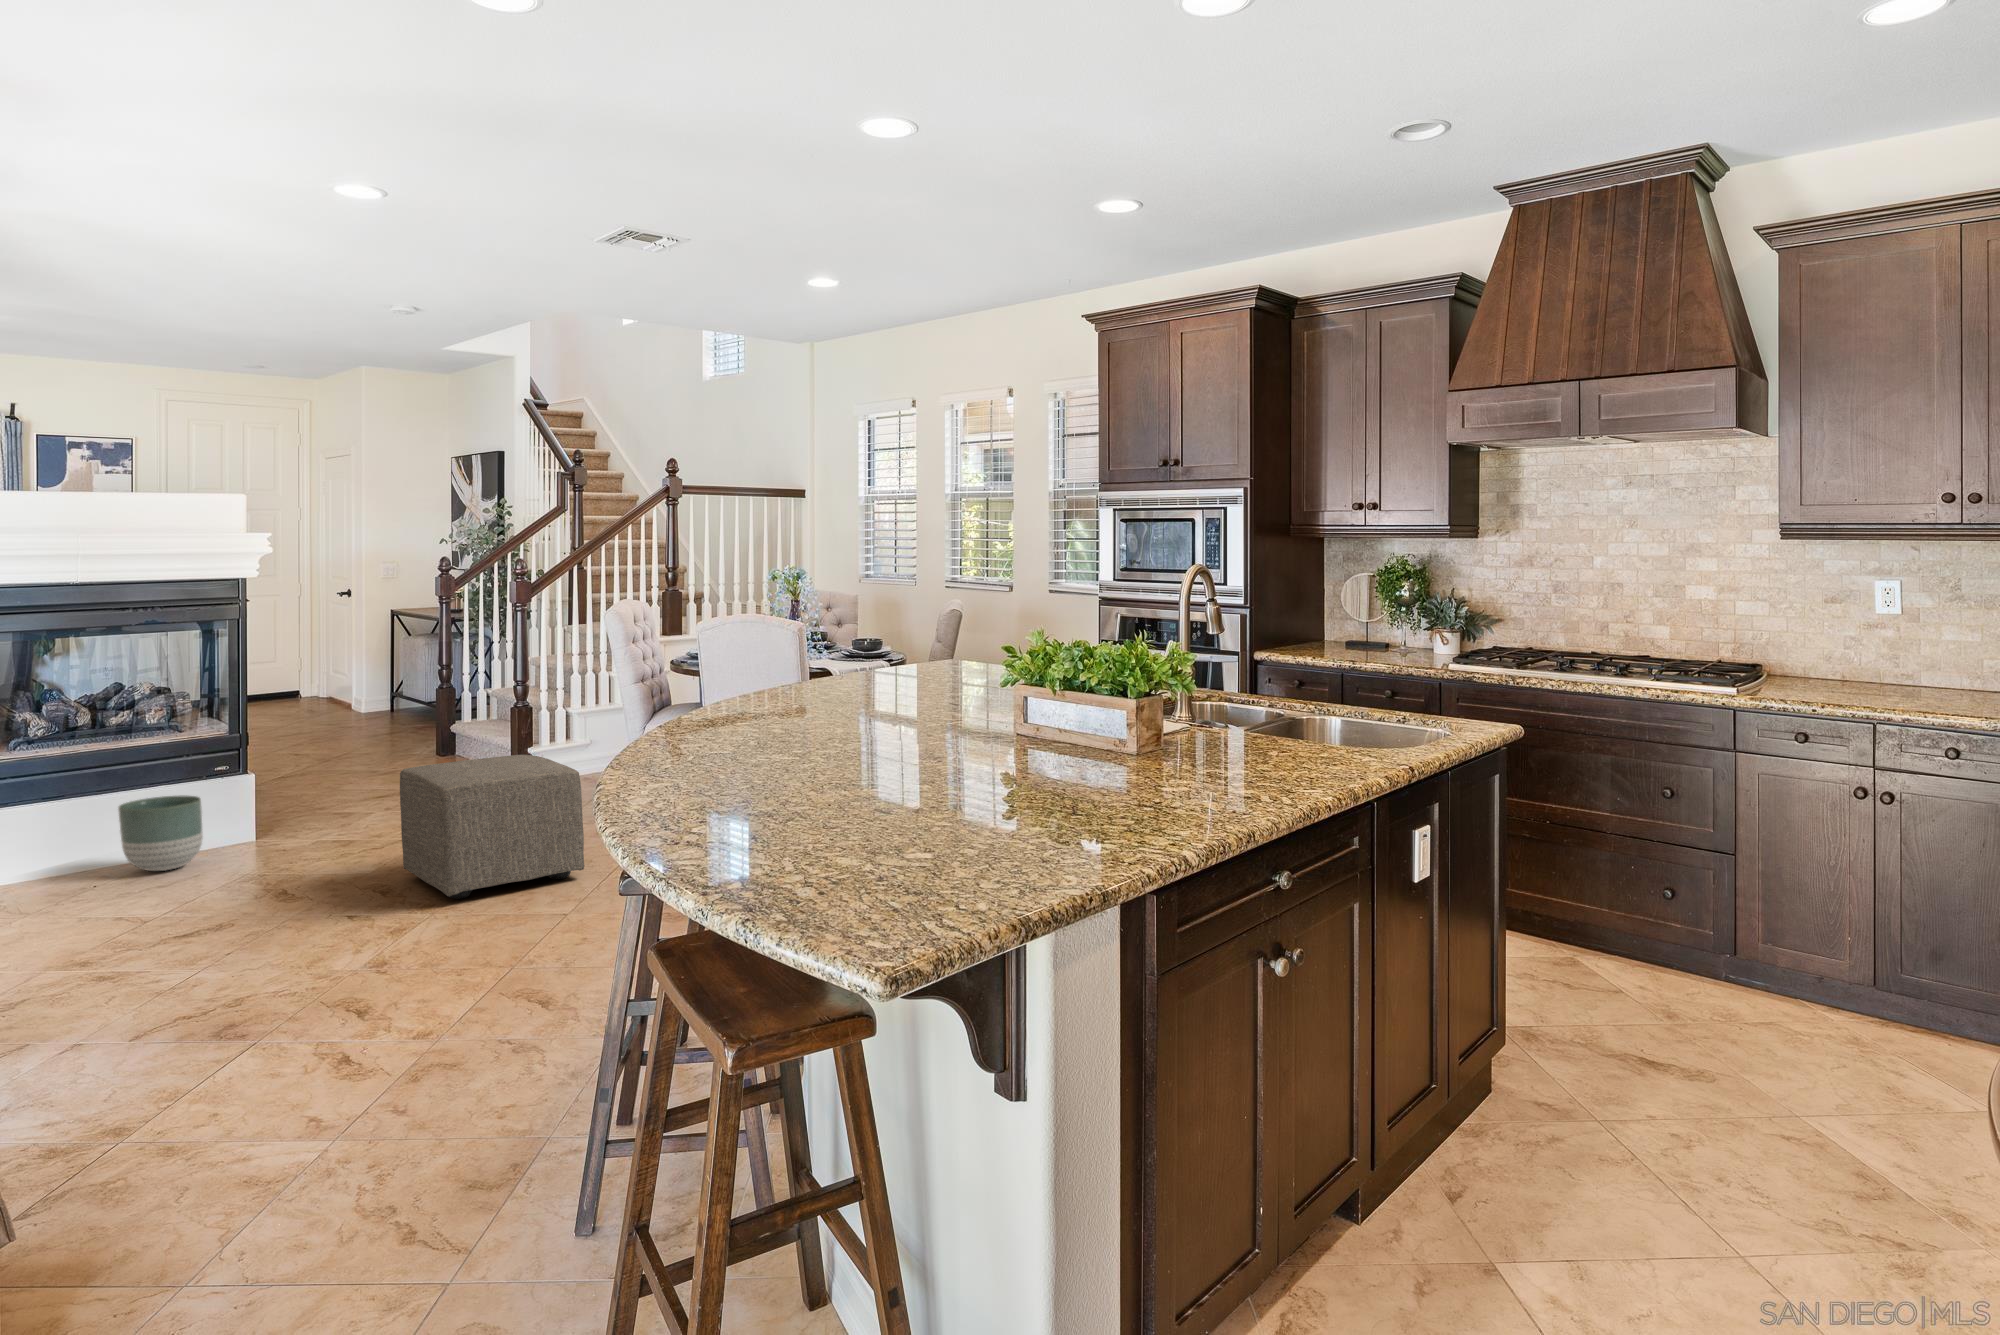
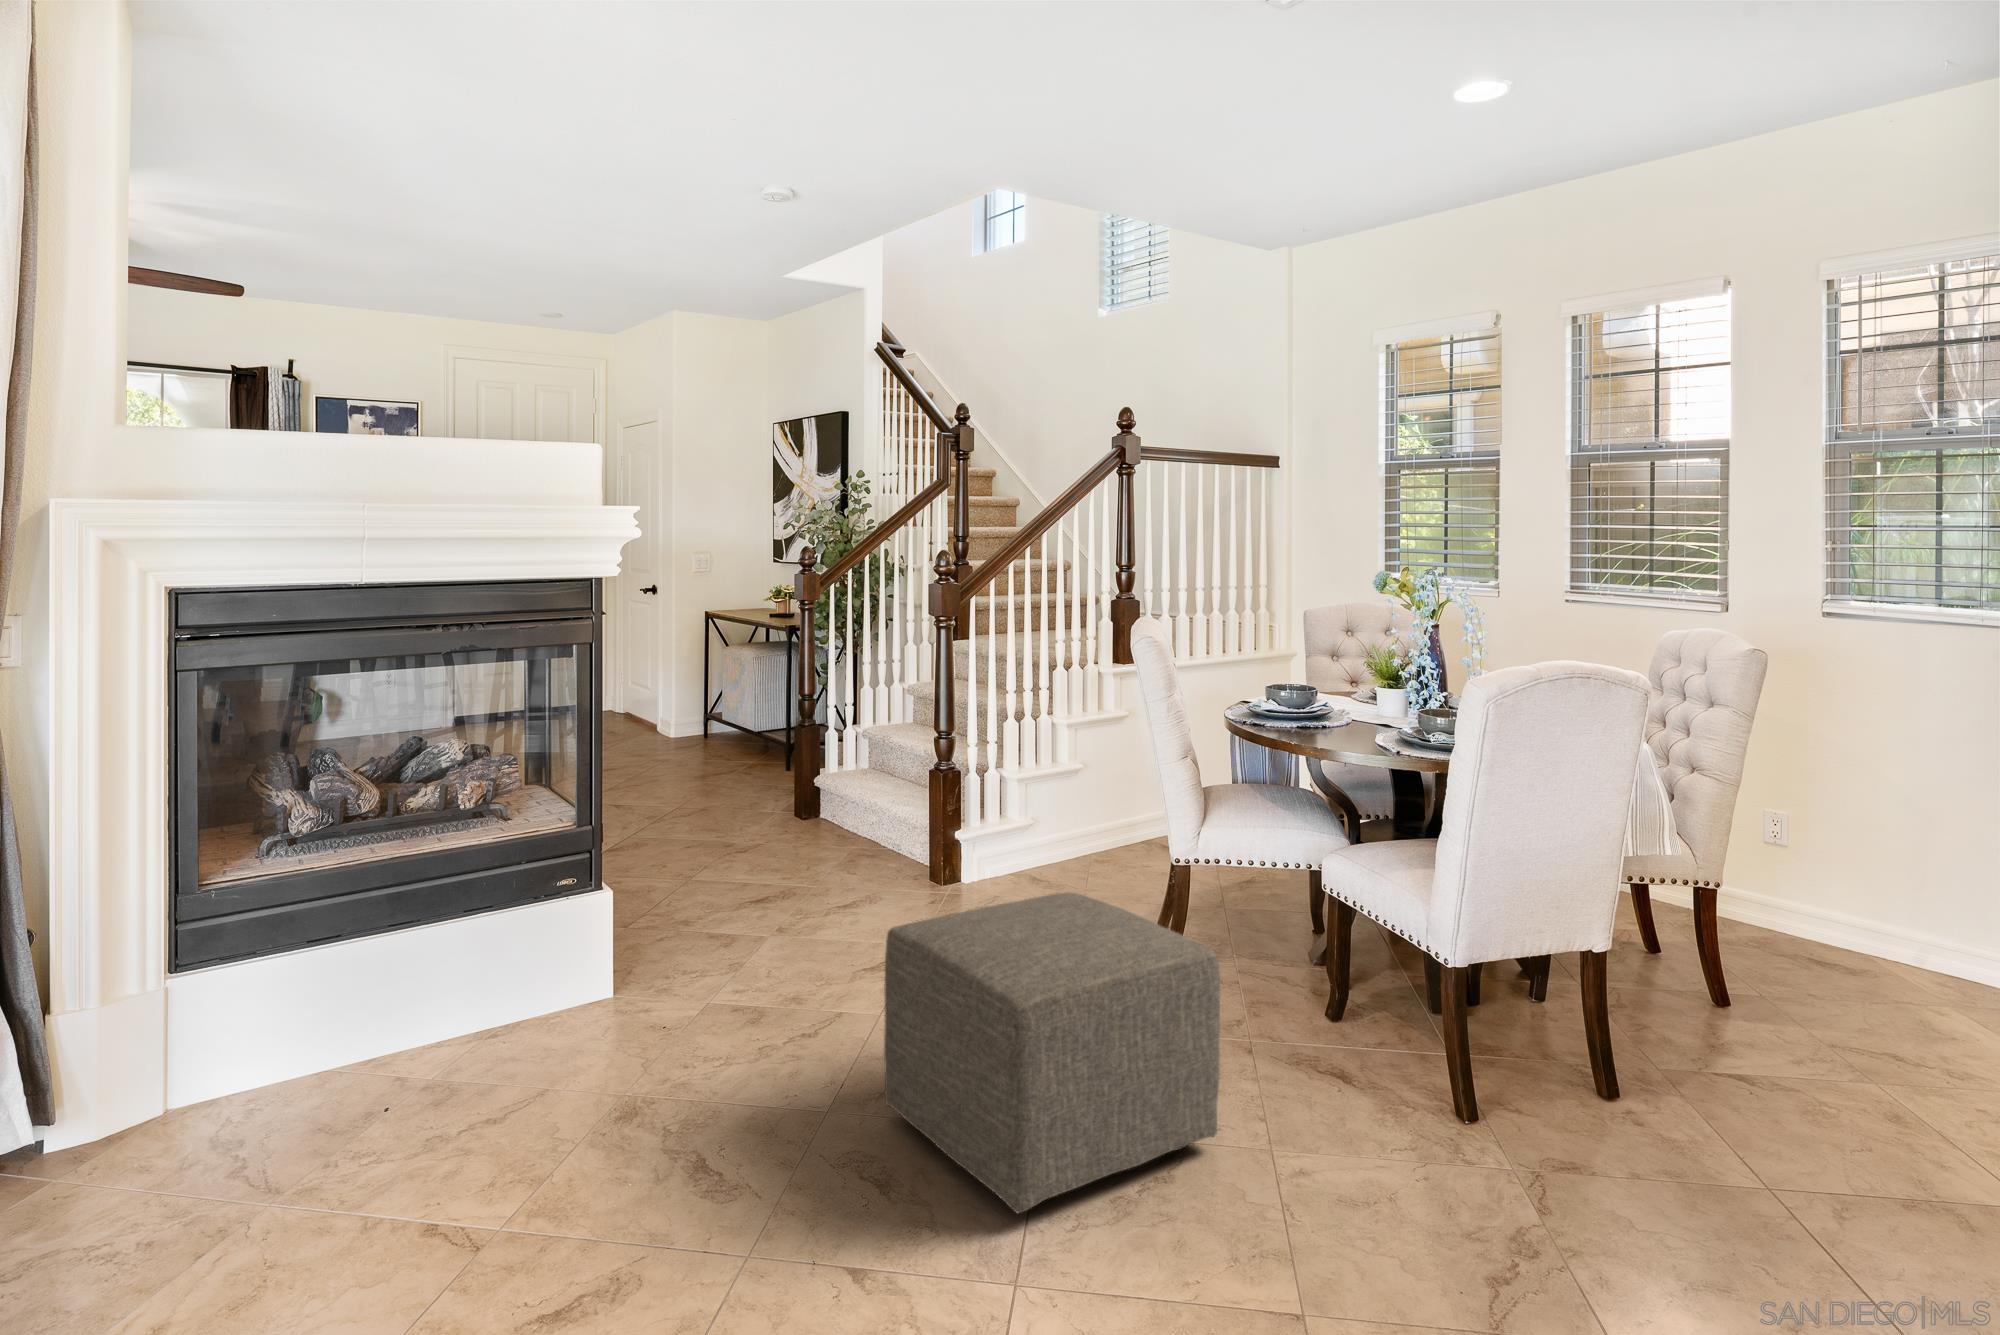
planter: present [118,796,203,871] -> none [420,931,543,1066]

